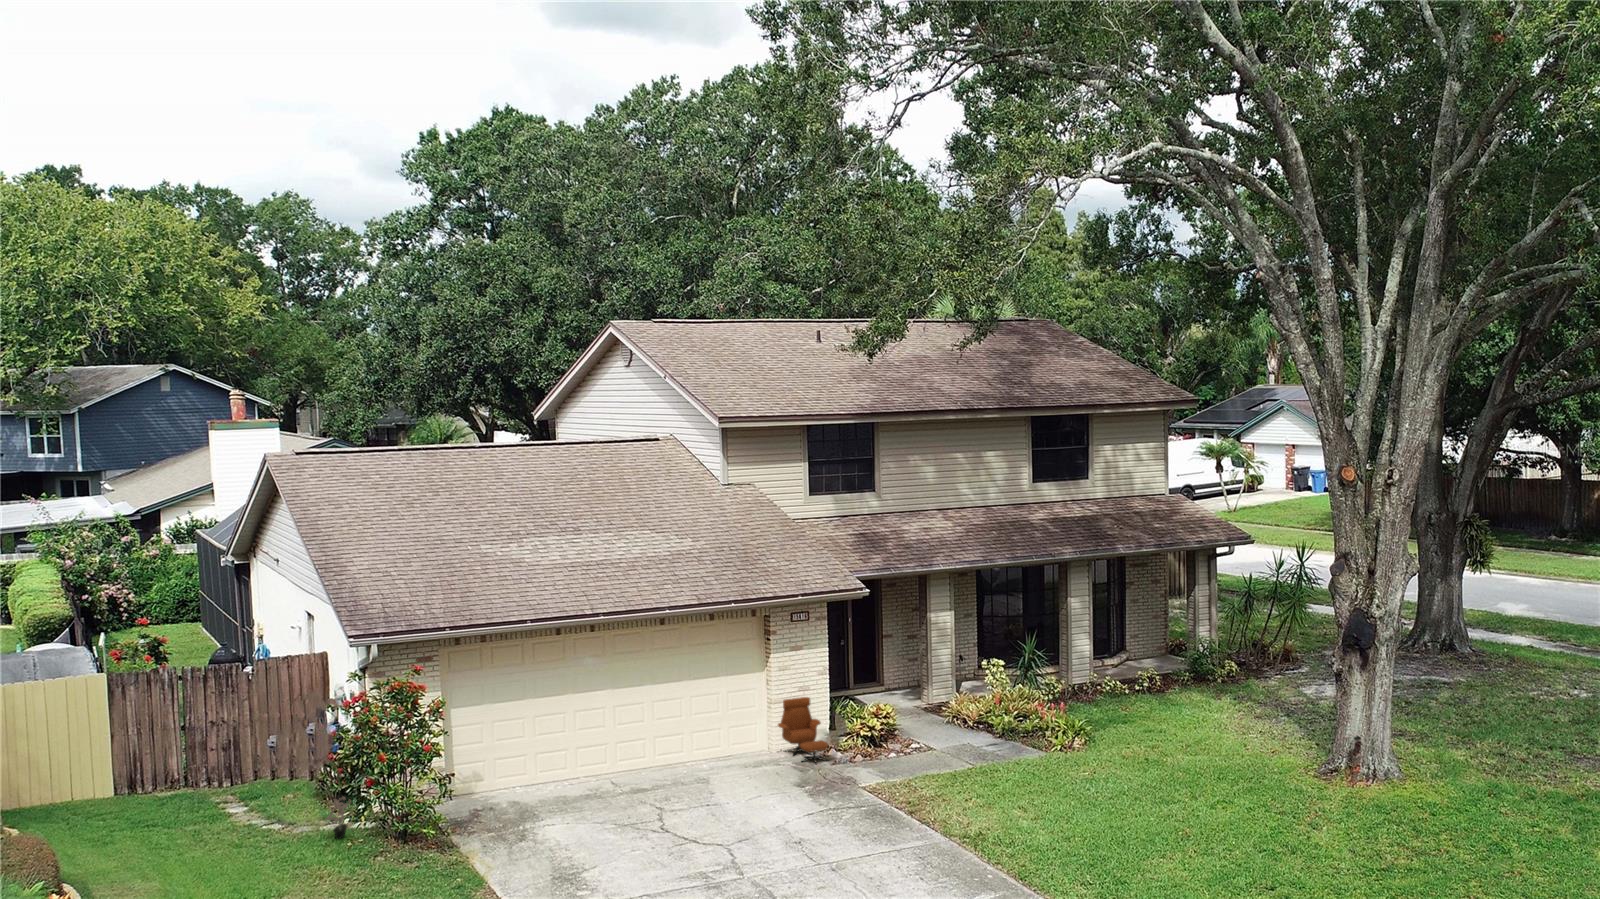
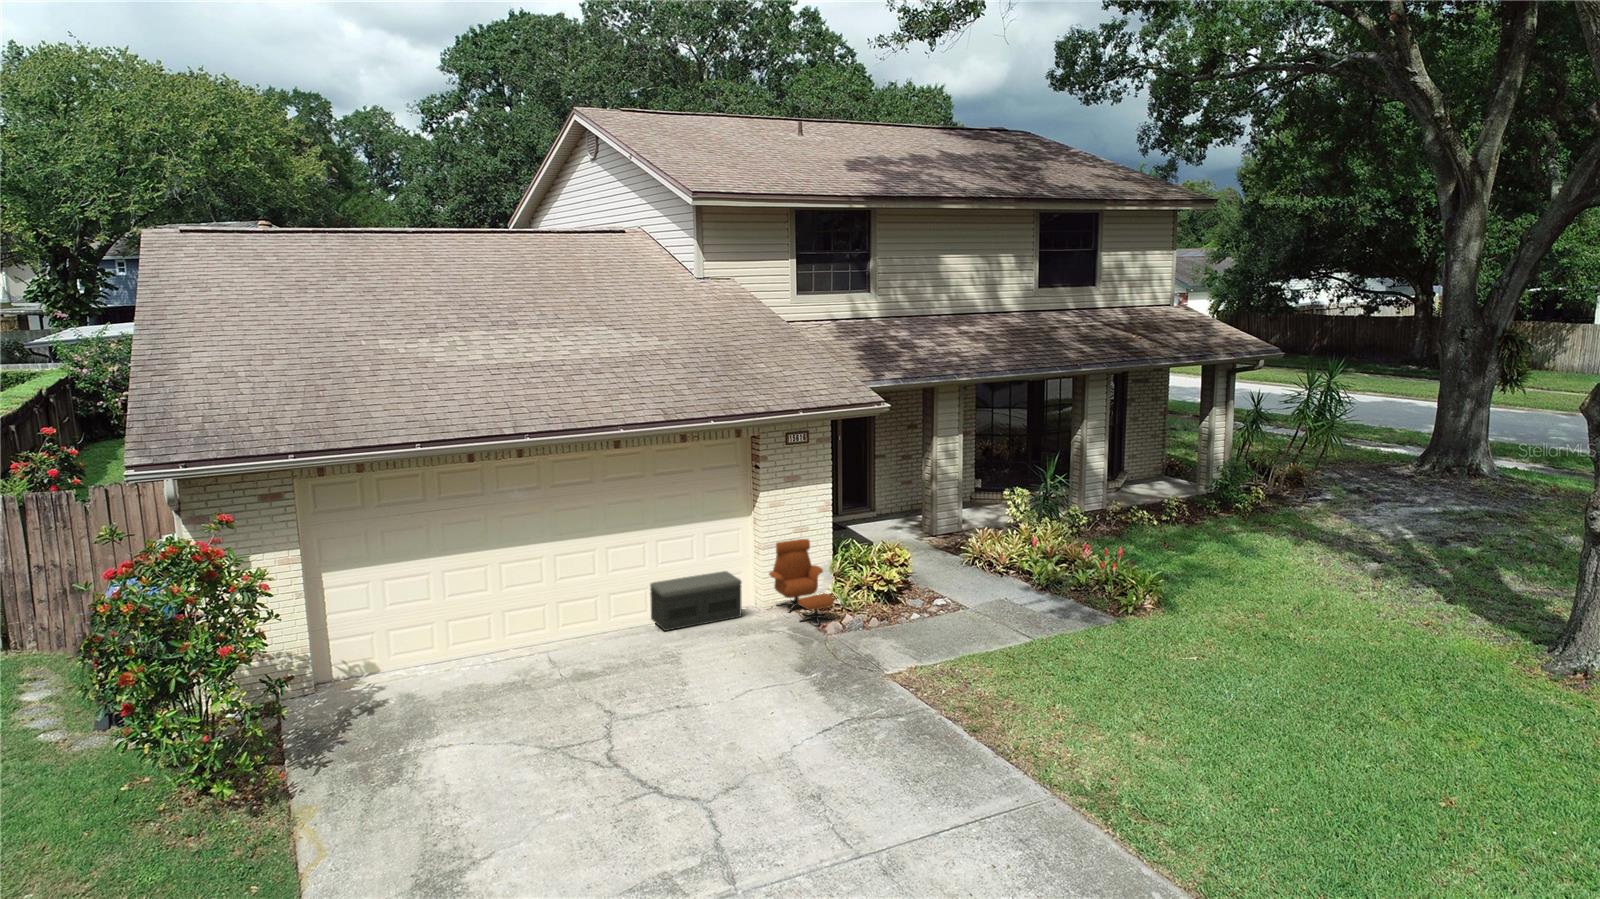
storage bench: none [684,723,756,768] -> present [650,571,742,631]
potted plant: present [326,797,351,839] -> none [85,703,126,774]

